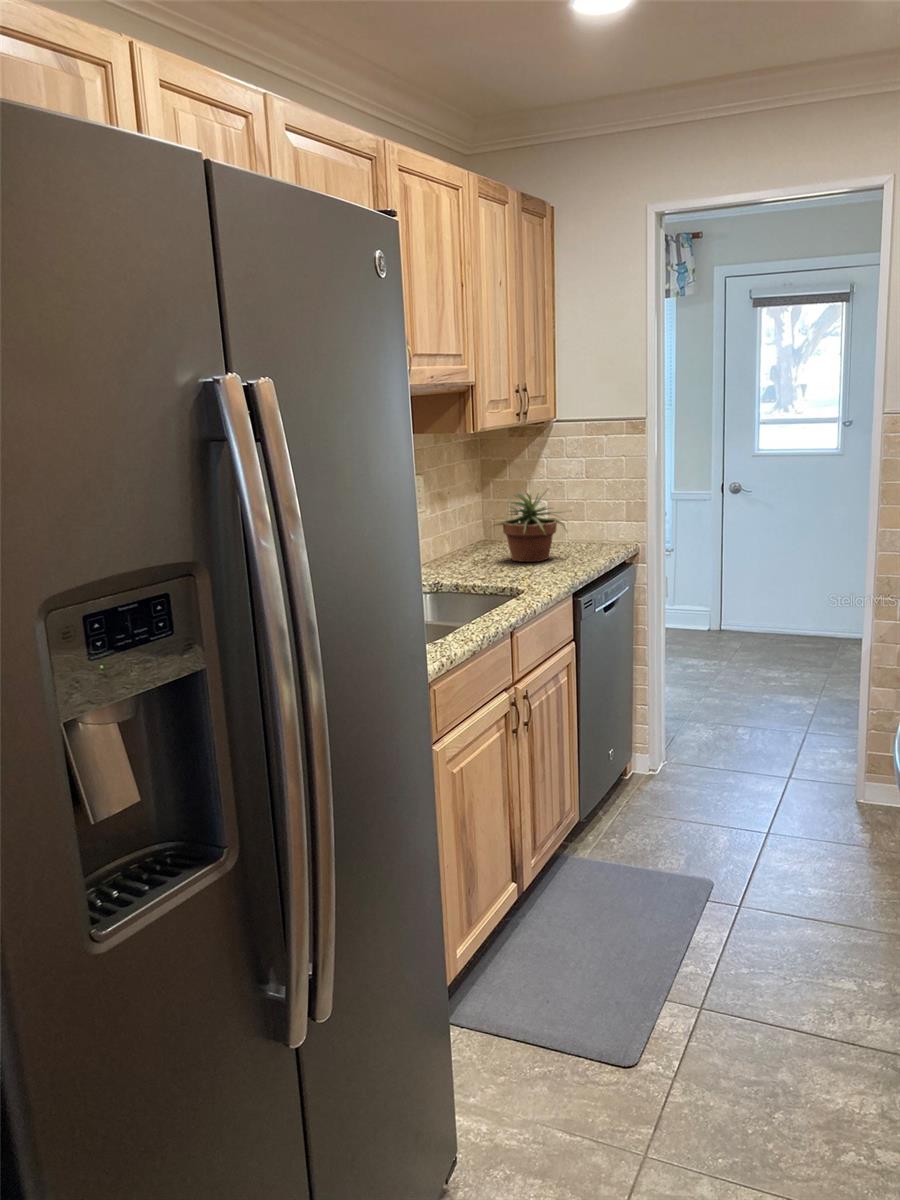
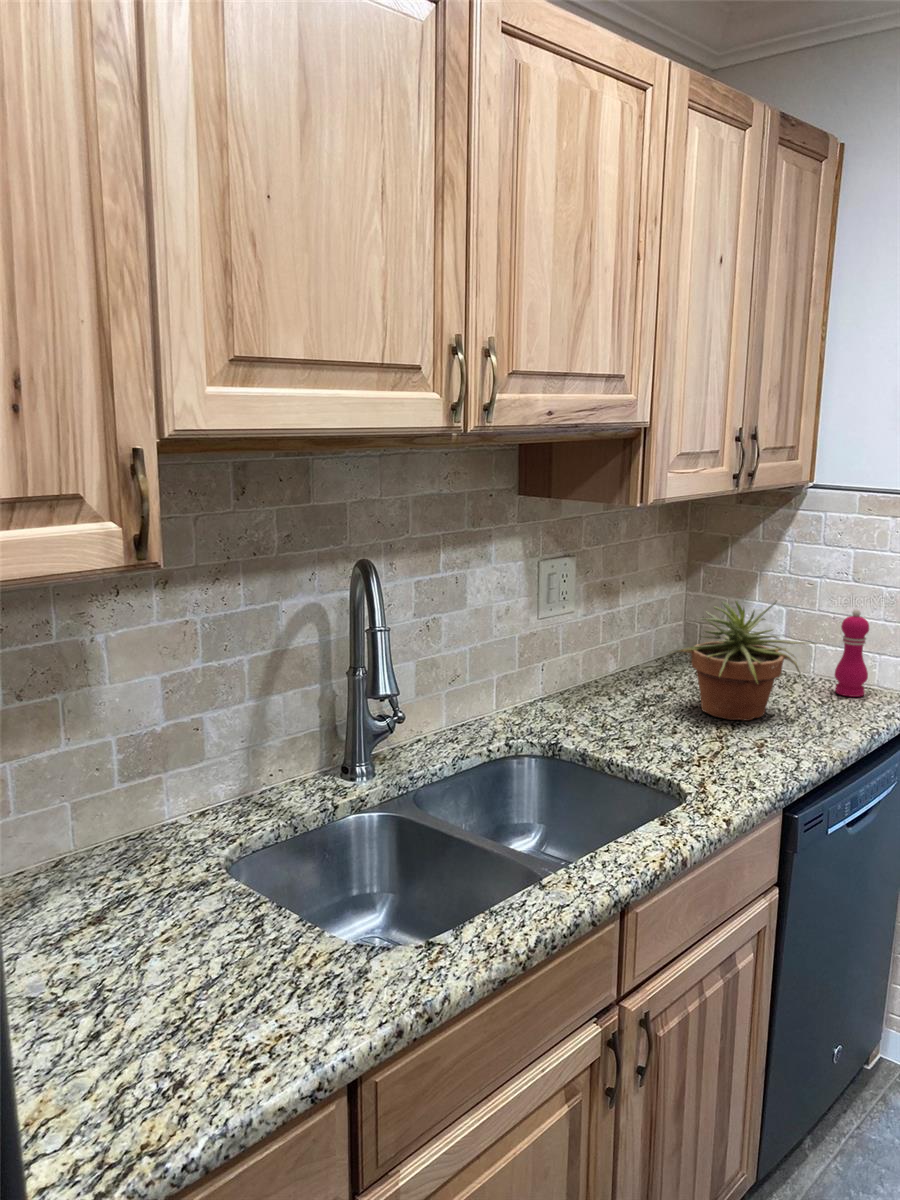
pepper mill: none [583,493,602,546] -> present [835,610,869,697]

